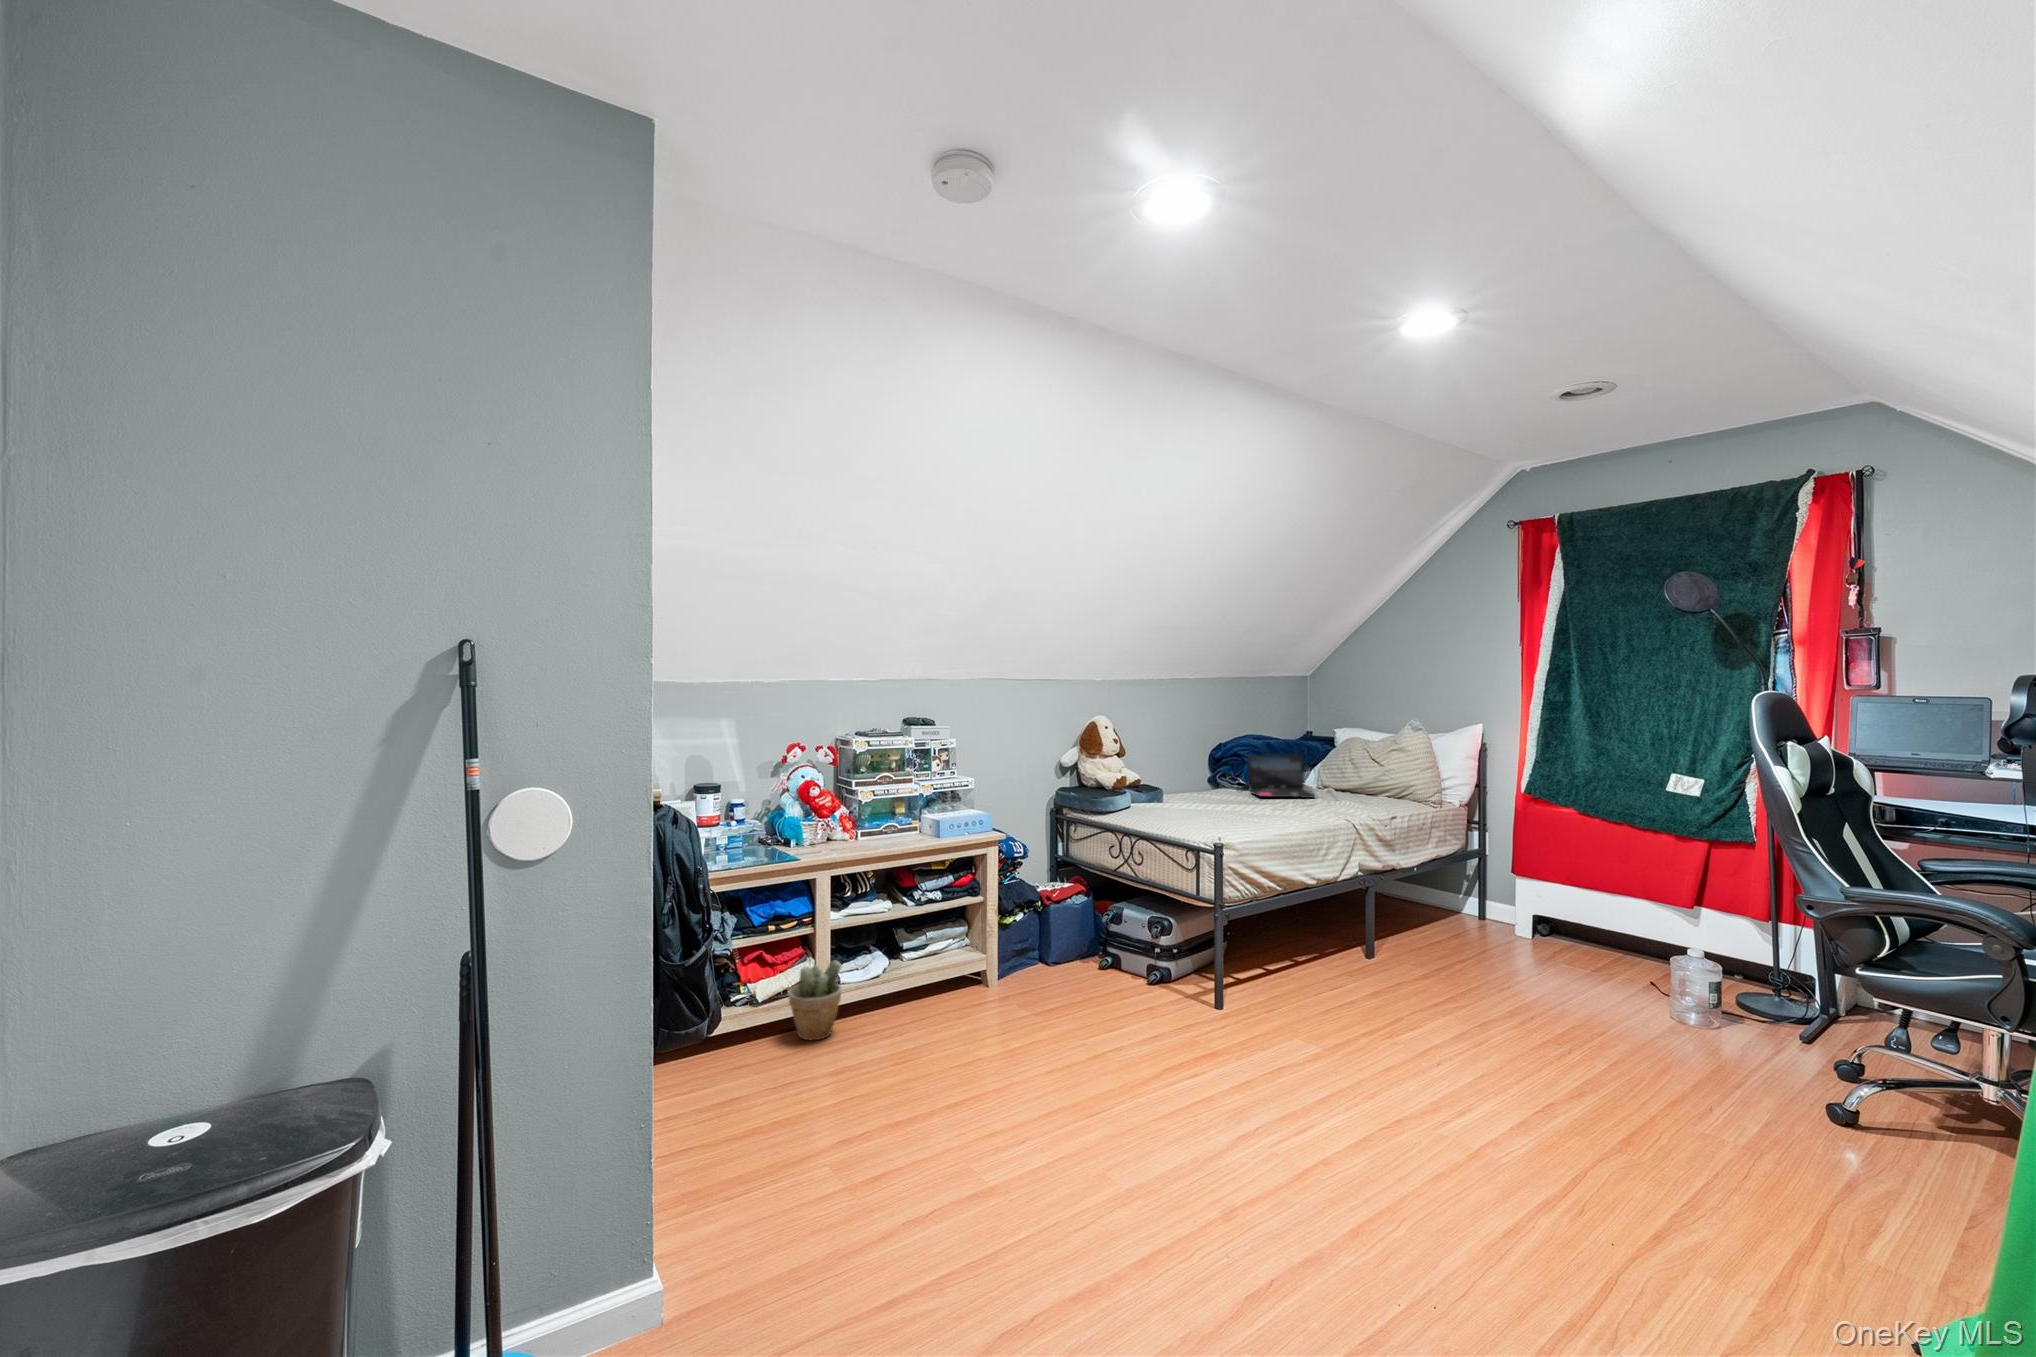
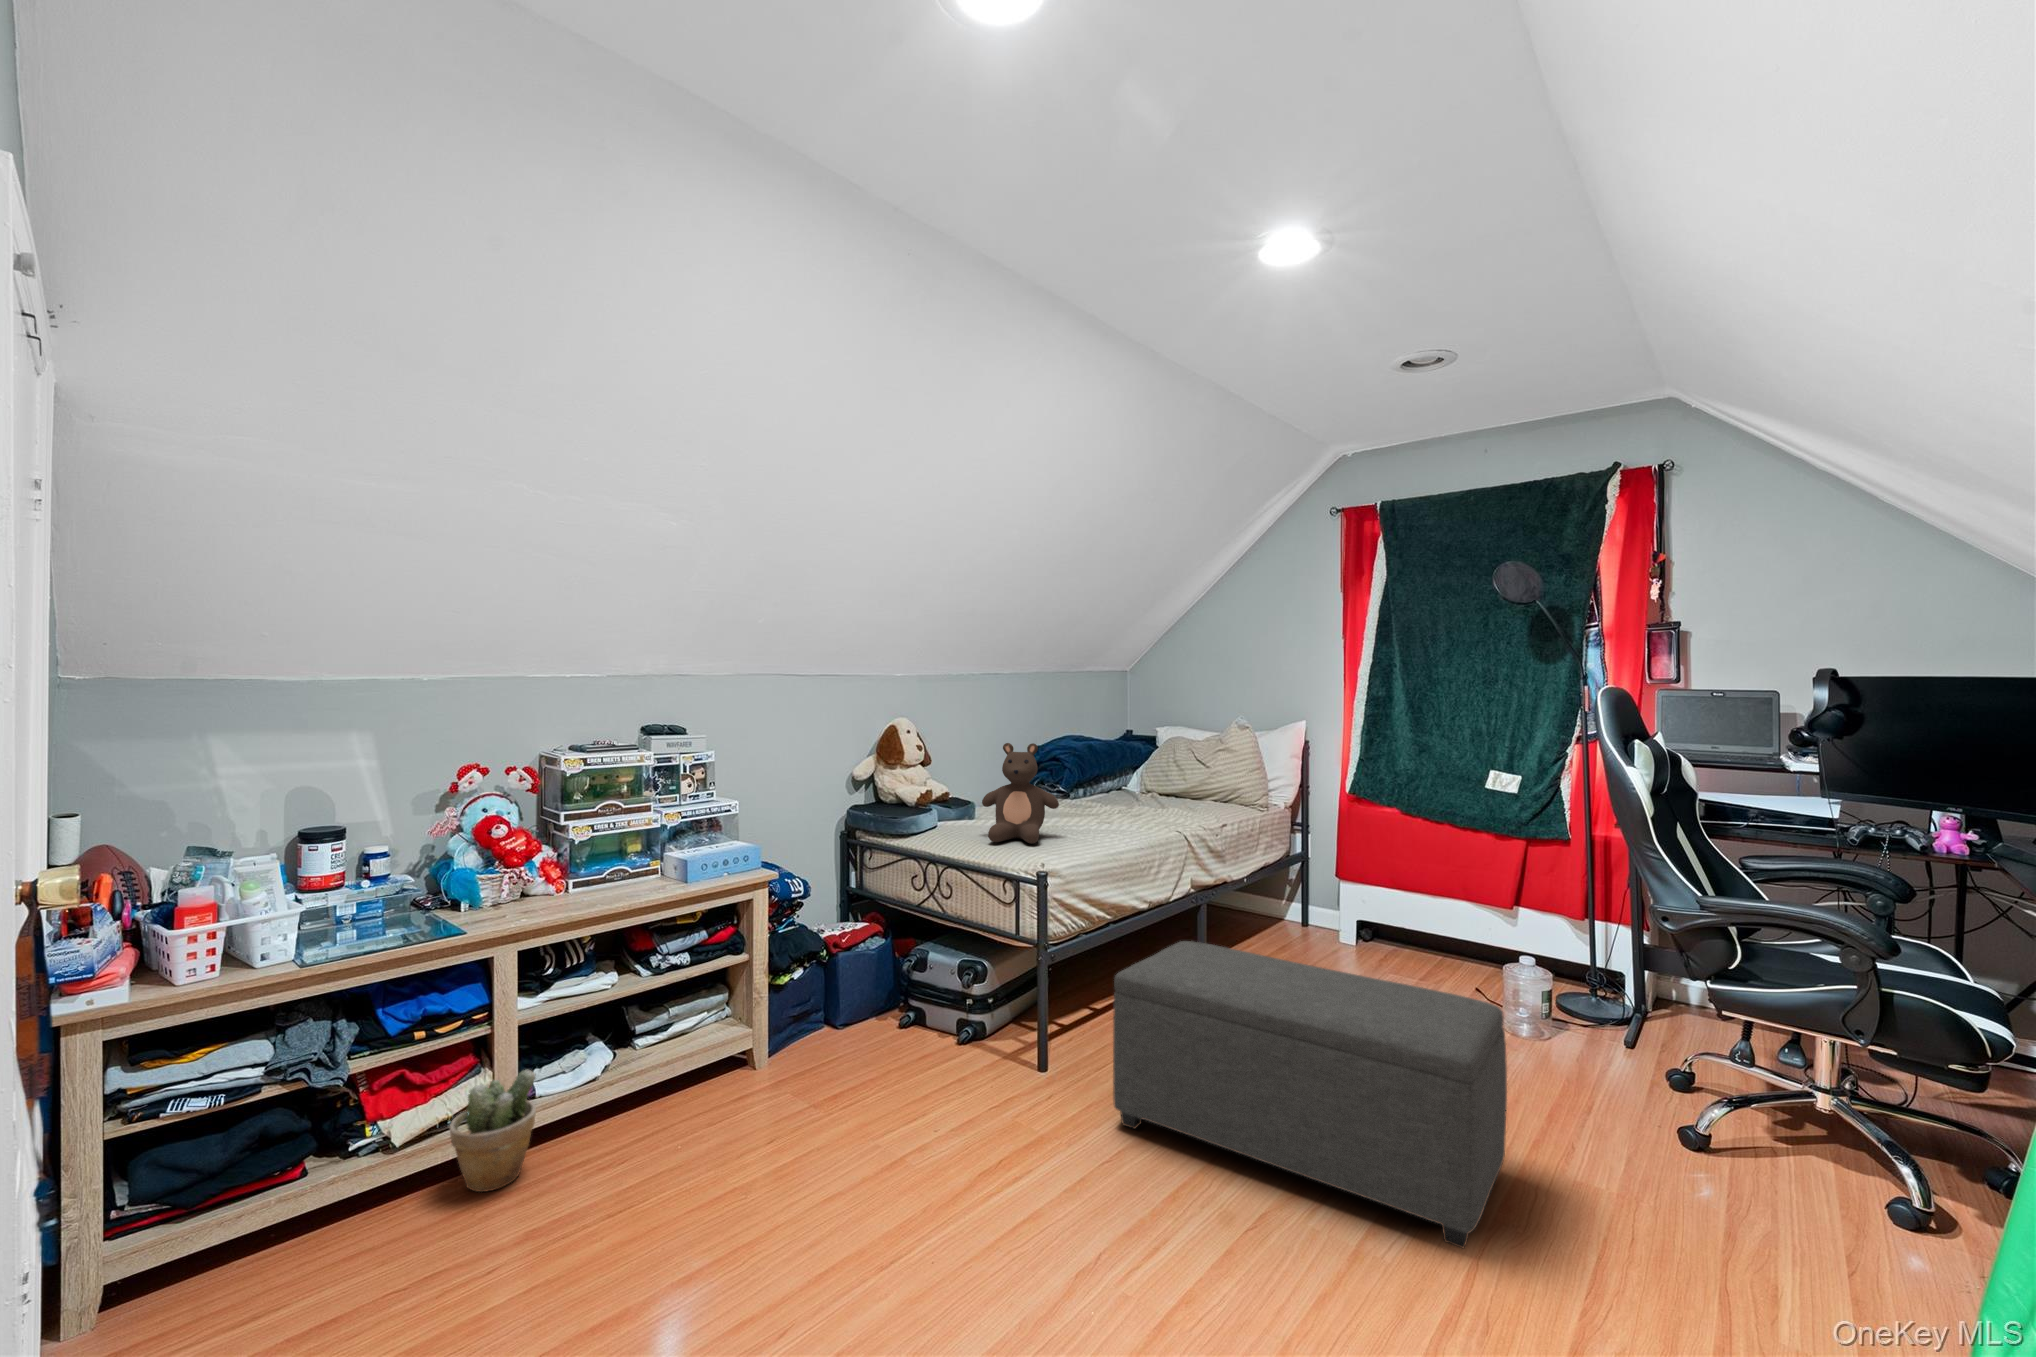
teddy bear: none [1171,738,1237,823] -> present [982,743,1059,844]
laptop: present [1248,754,1315,798] -> none [1064,757,1138,807]
ottoman: none [1272,907,1619,1157] -> present [1113,941,1507,1248]

